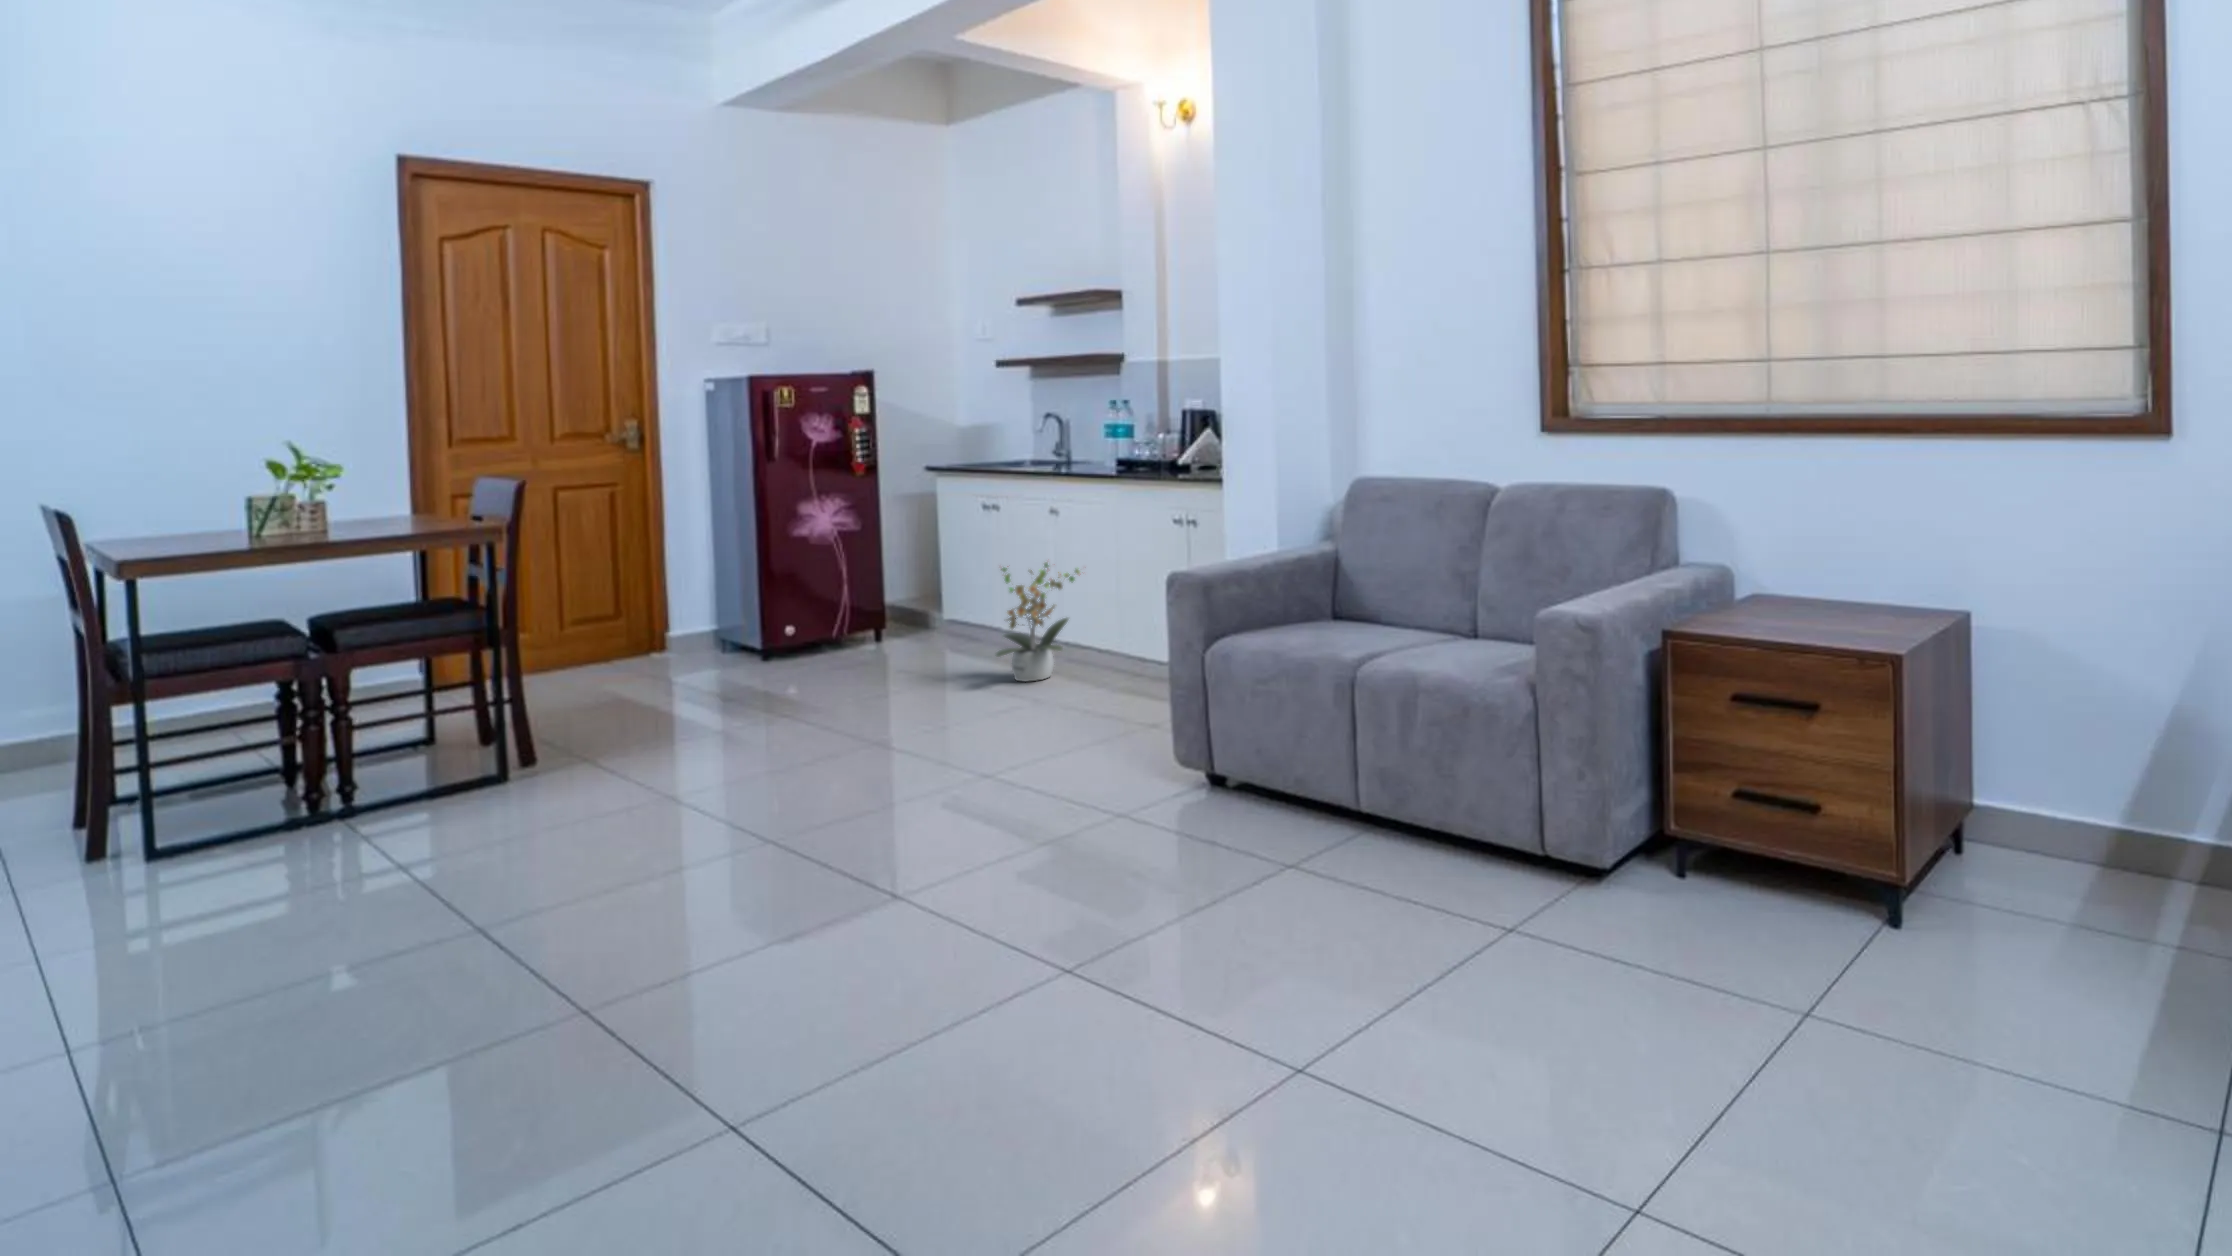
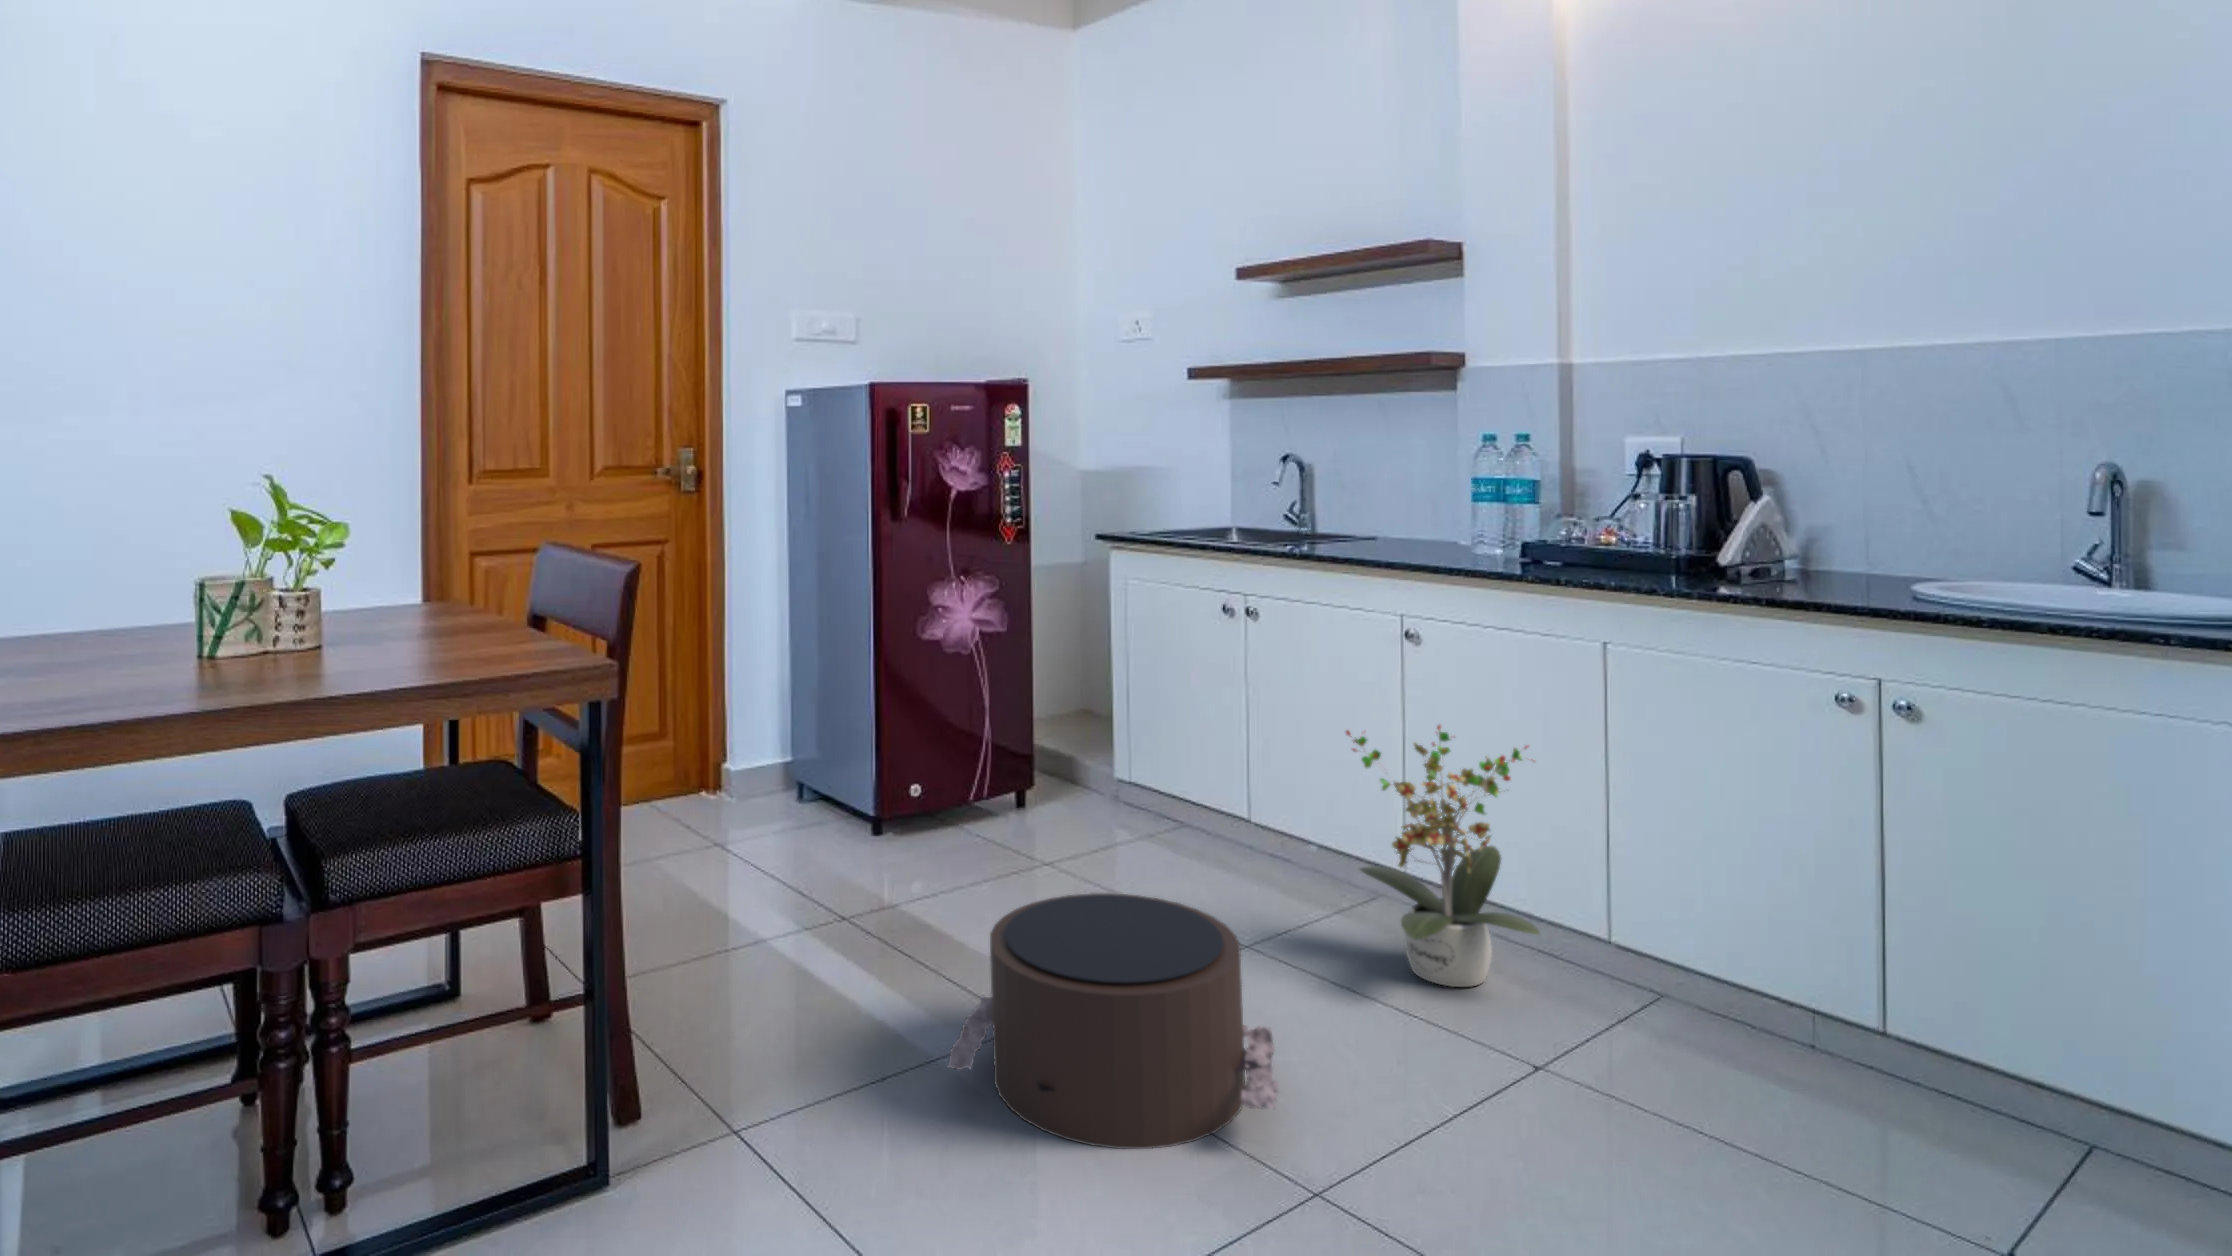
pouf: none [712,644,895,741] -> present [948,893,1279,1149]

